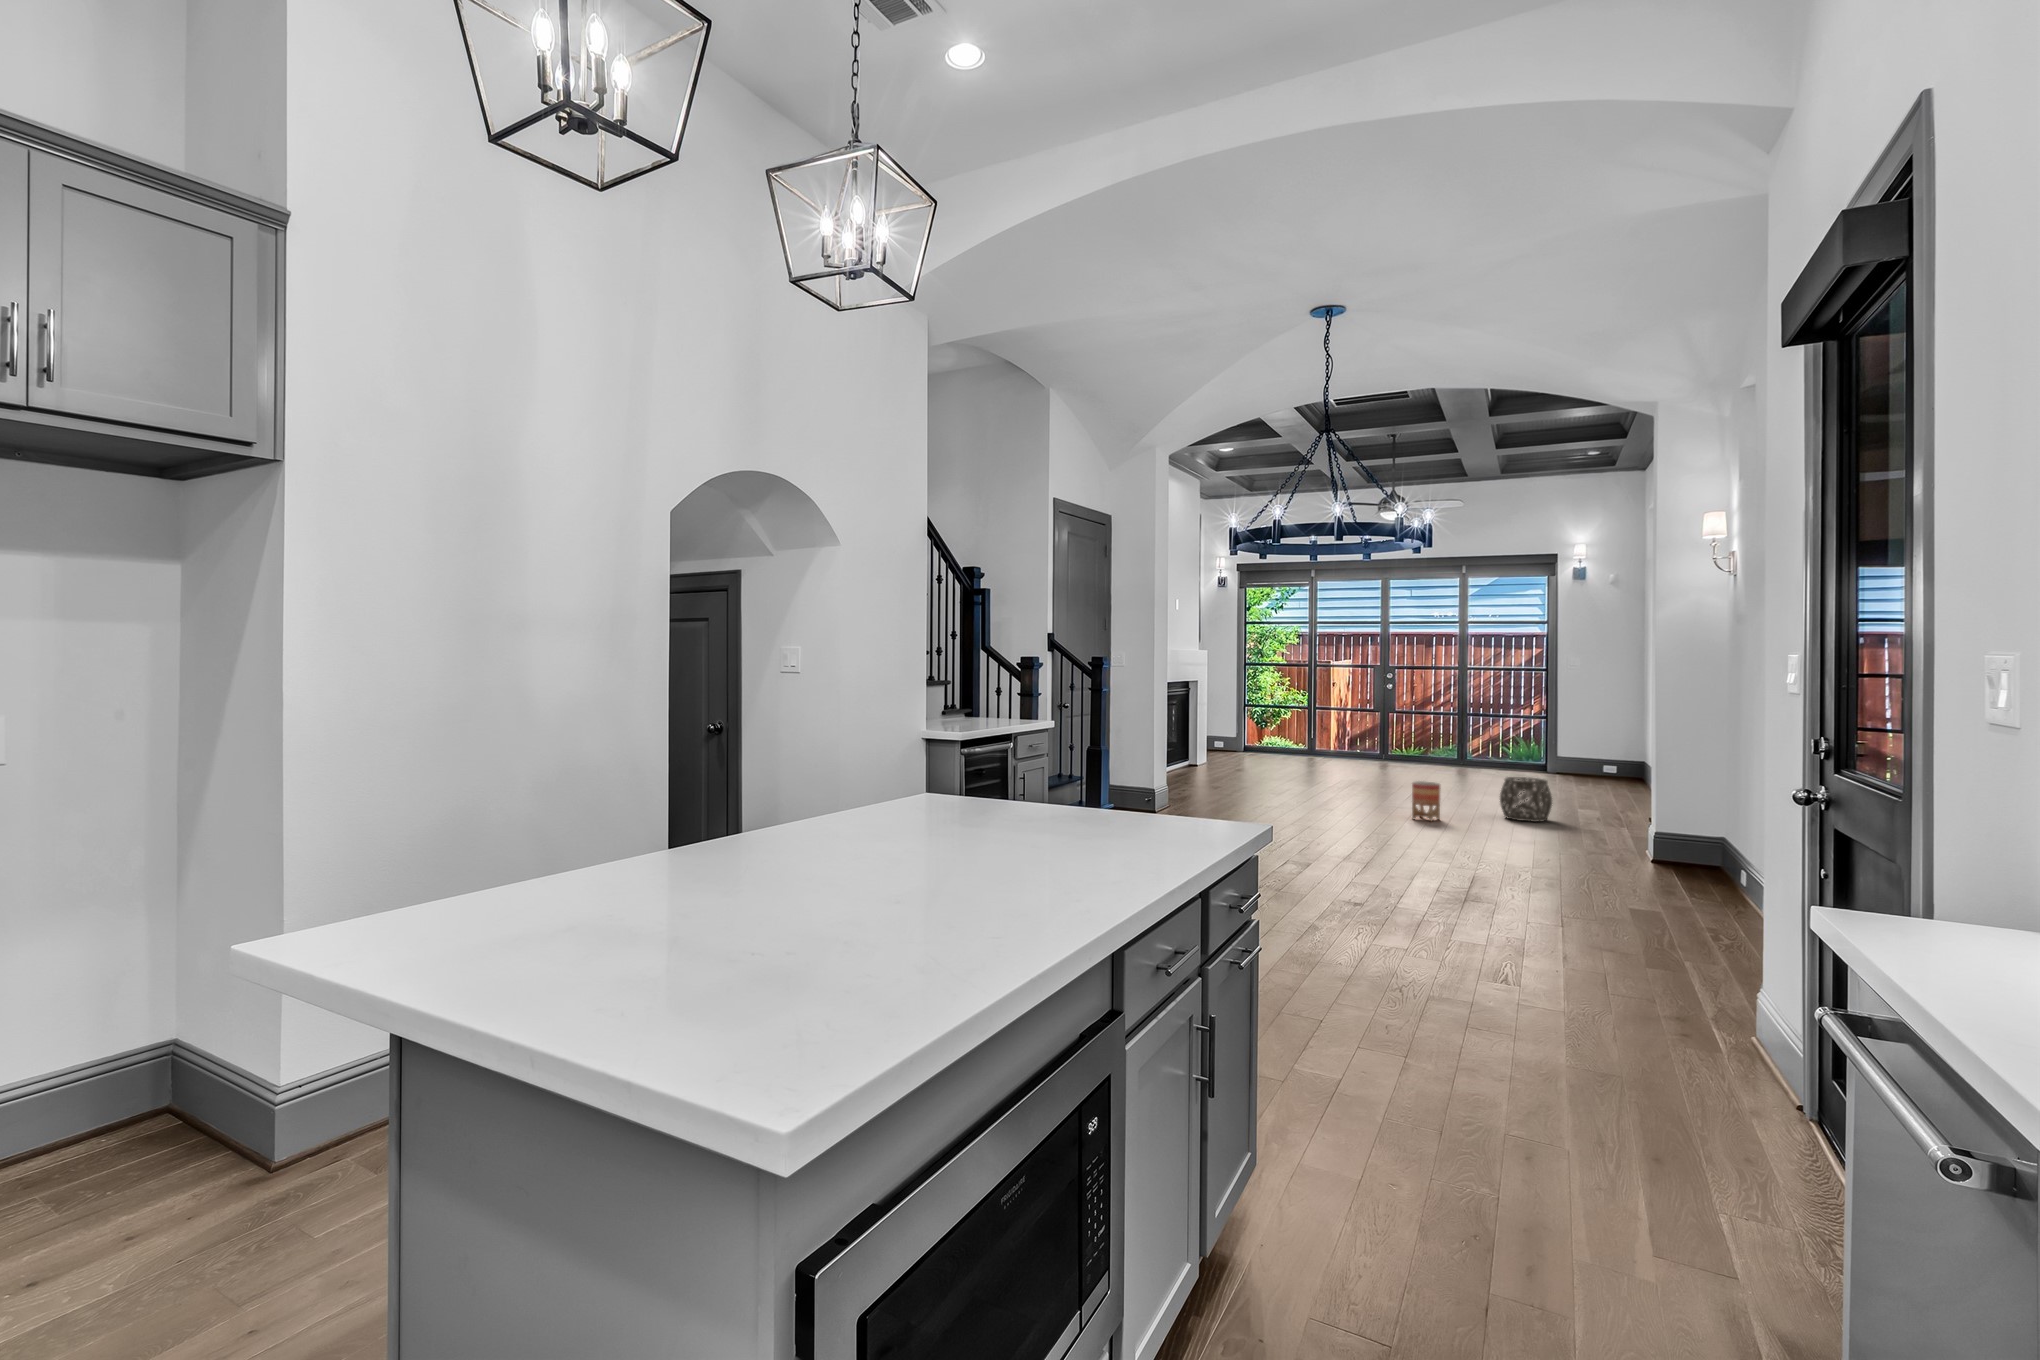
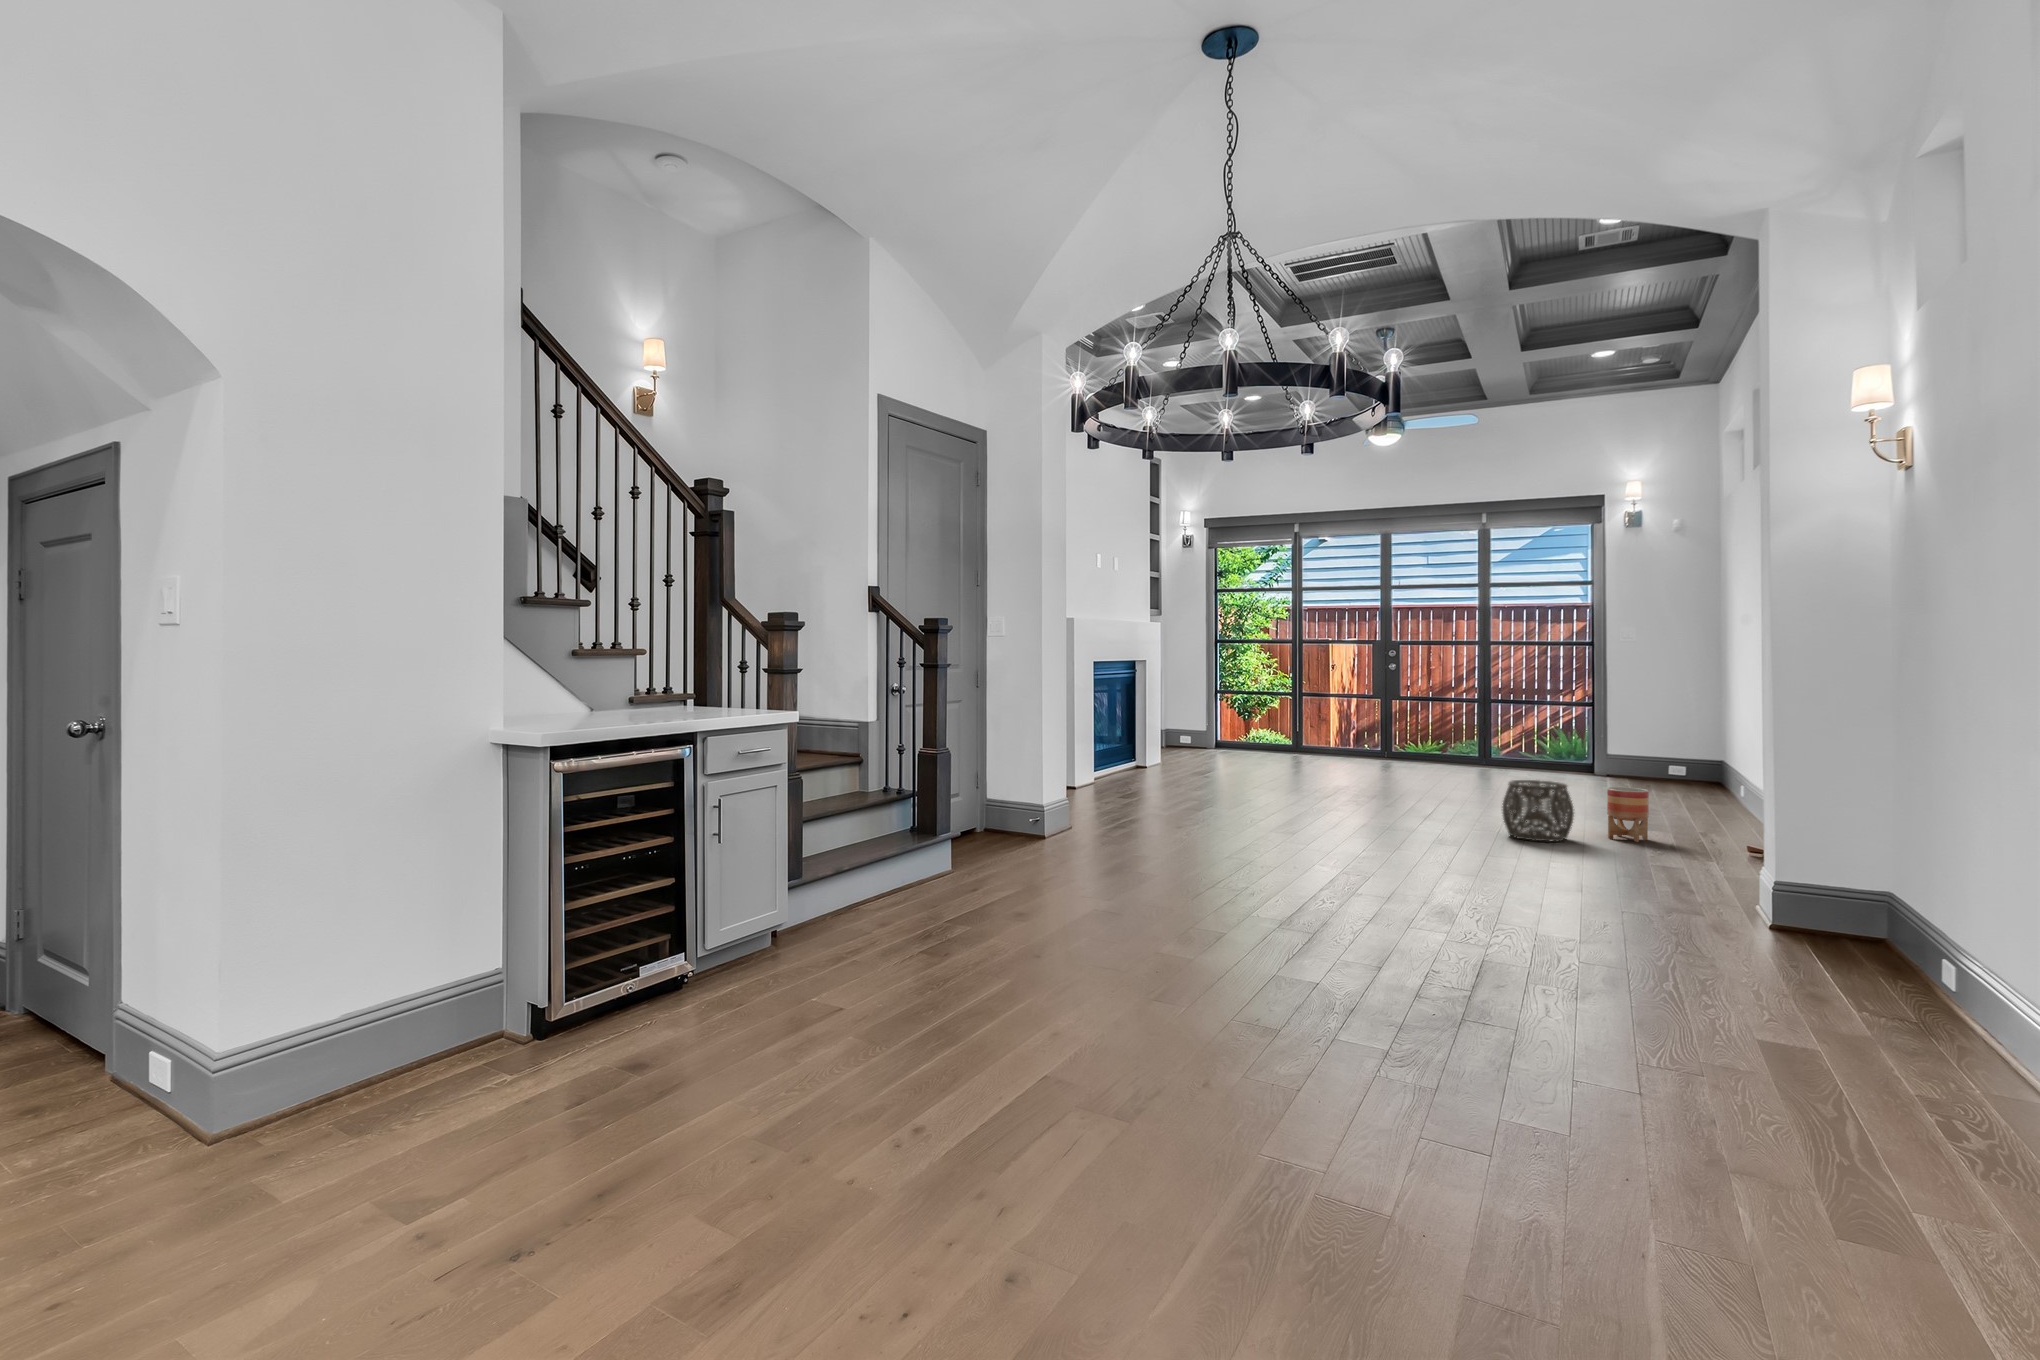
planter: present [1412,781,1441,821] -> present [1607,787,1649,842]

